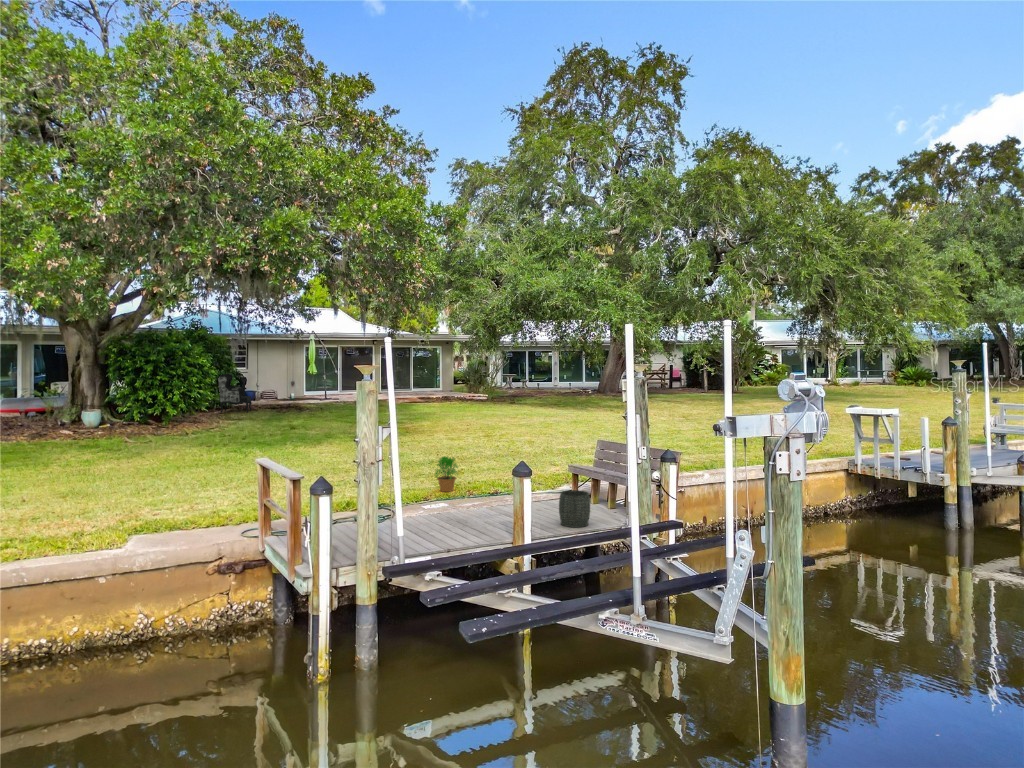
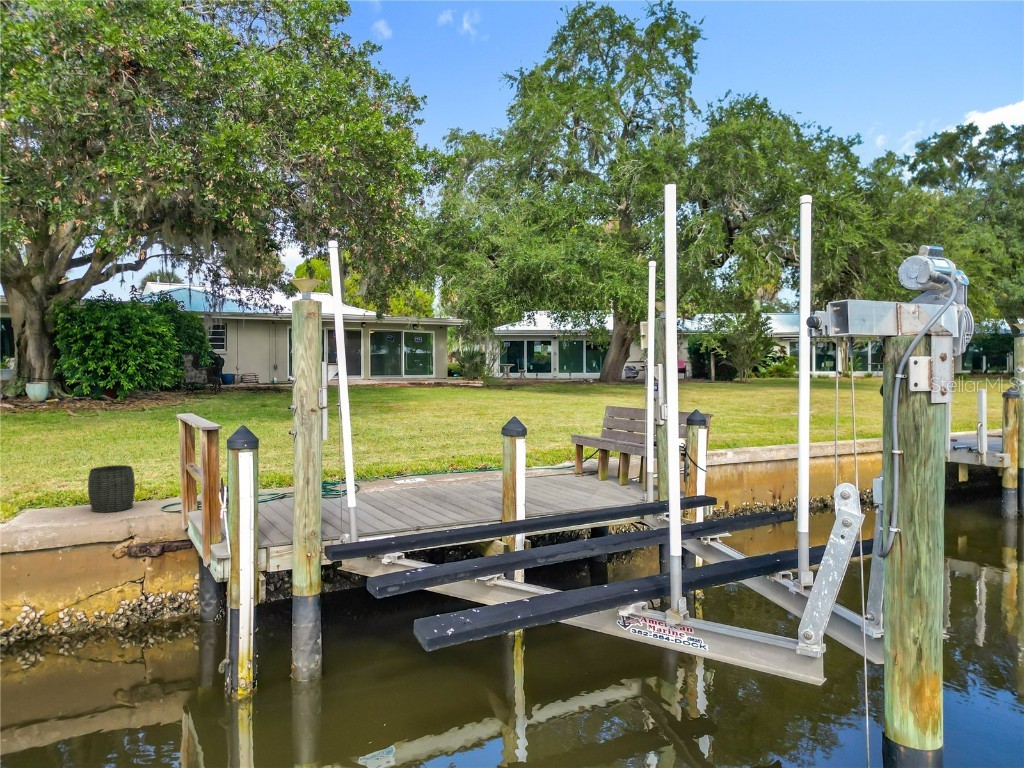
potted plant: present [435,456,458,492] -> none [410,427,441,469]
woven basket: present [559,490,590,527] -> present [88,465,135,512]

